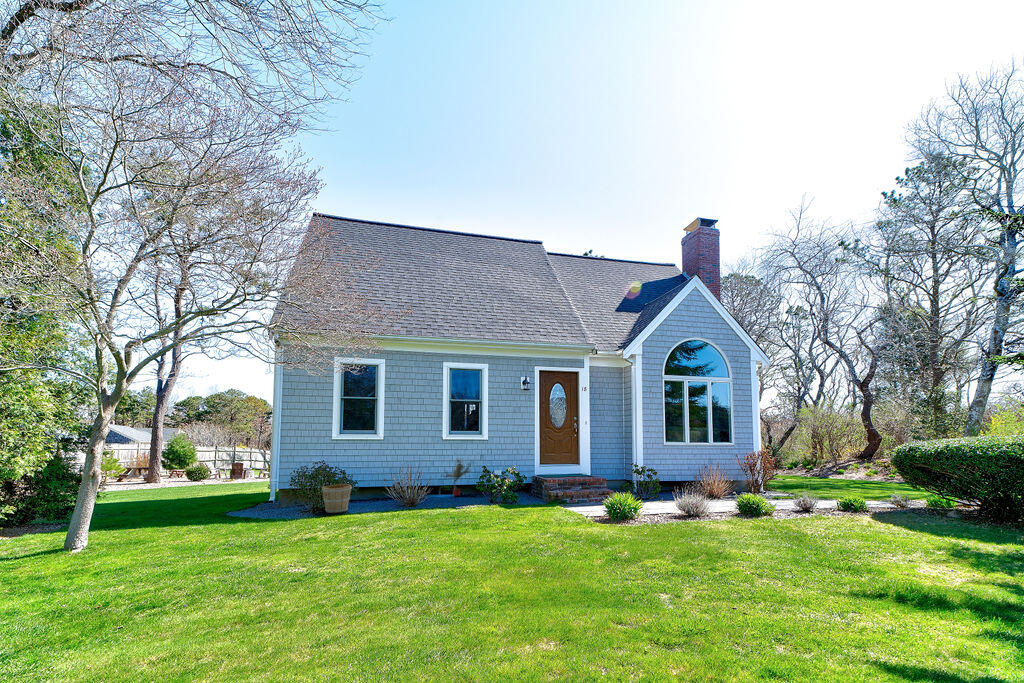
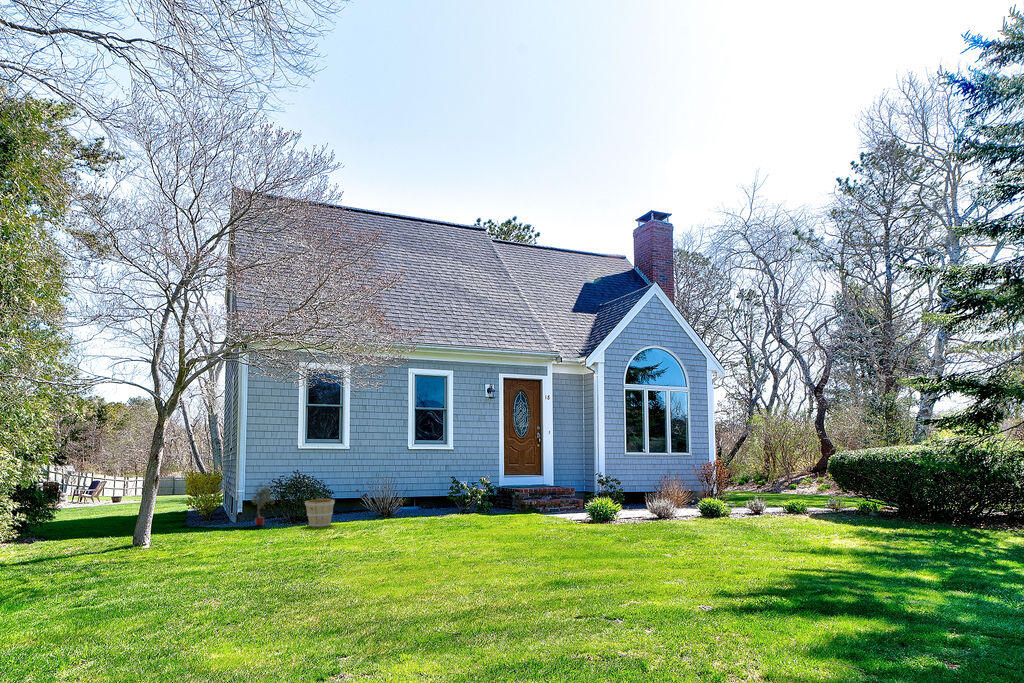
potted tree: present [443,460,471,497] -> present [252,482,274,526]

